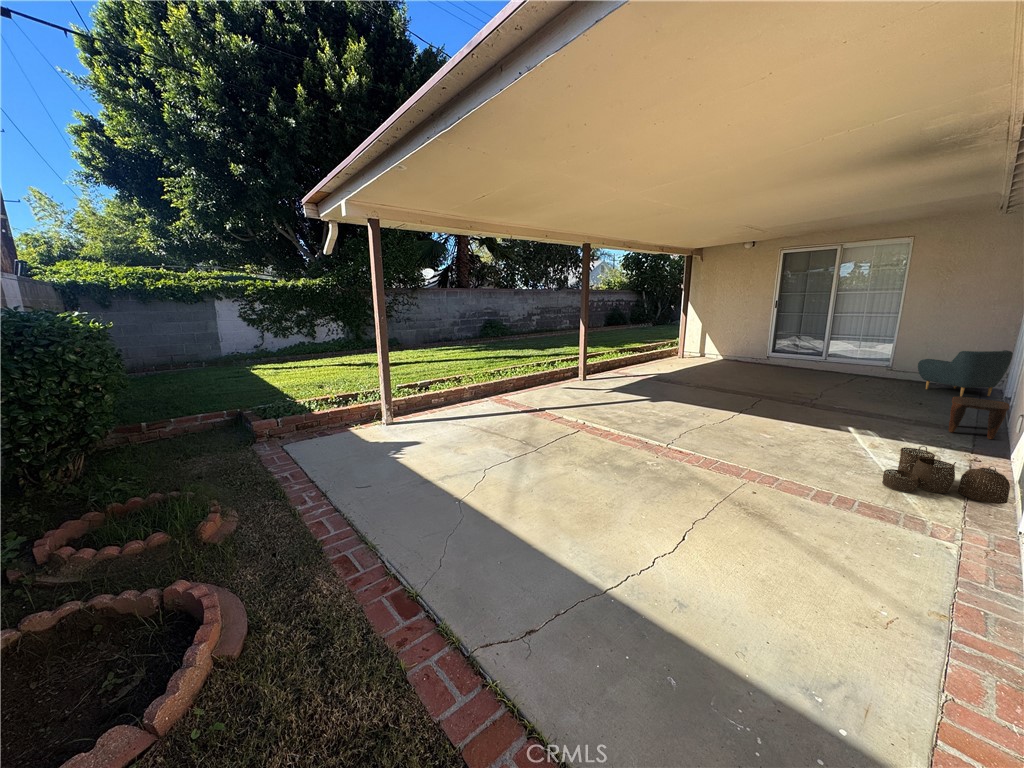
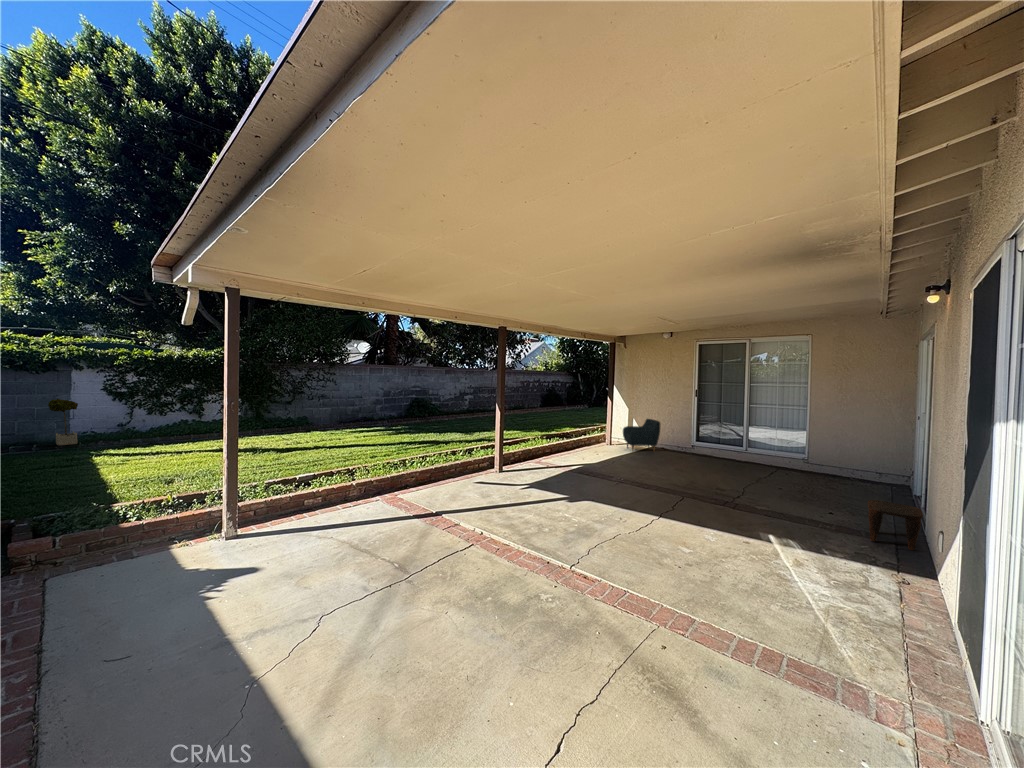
potted tree: none [206,324,232,363] -> present [48,399,78,445]
armchair: present [918,350,1013,396] -> present [623,419,660,451]
woven basket: present [882,446,1010,504] -> none [811,570,948,653]

